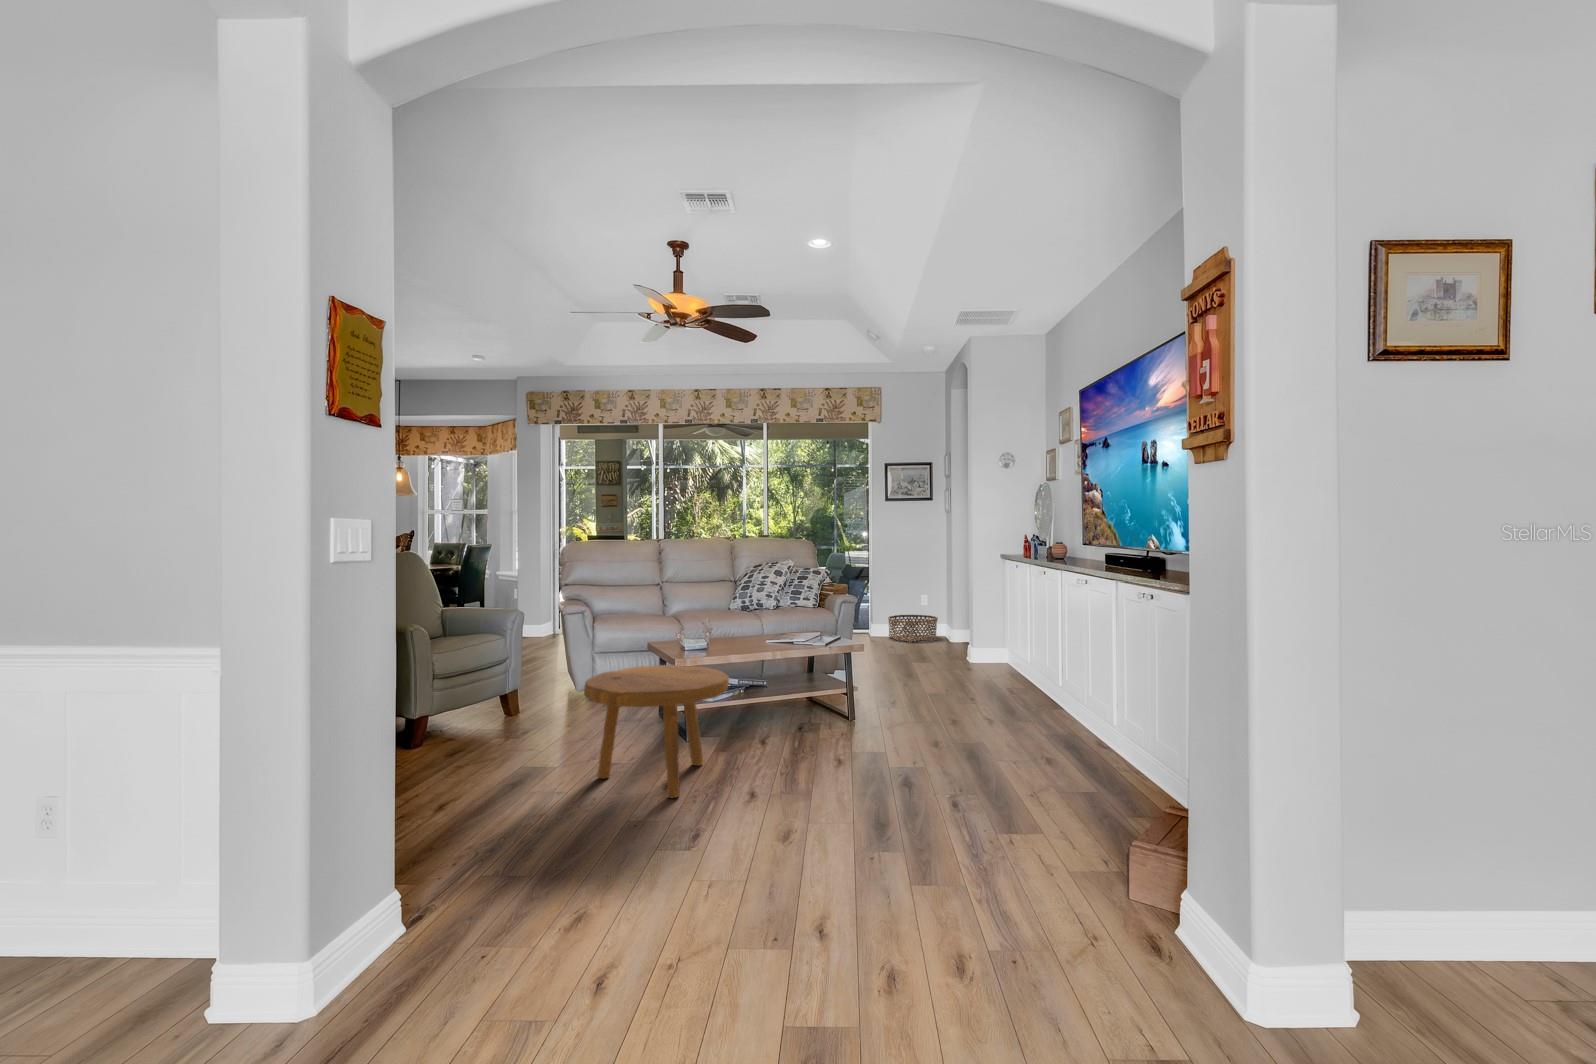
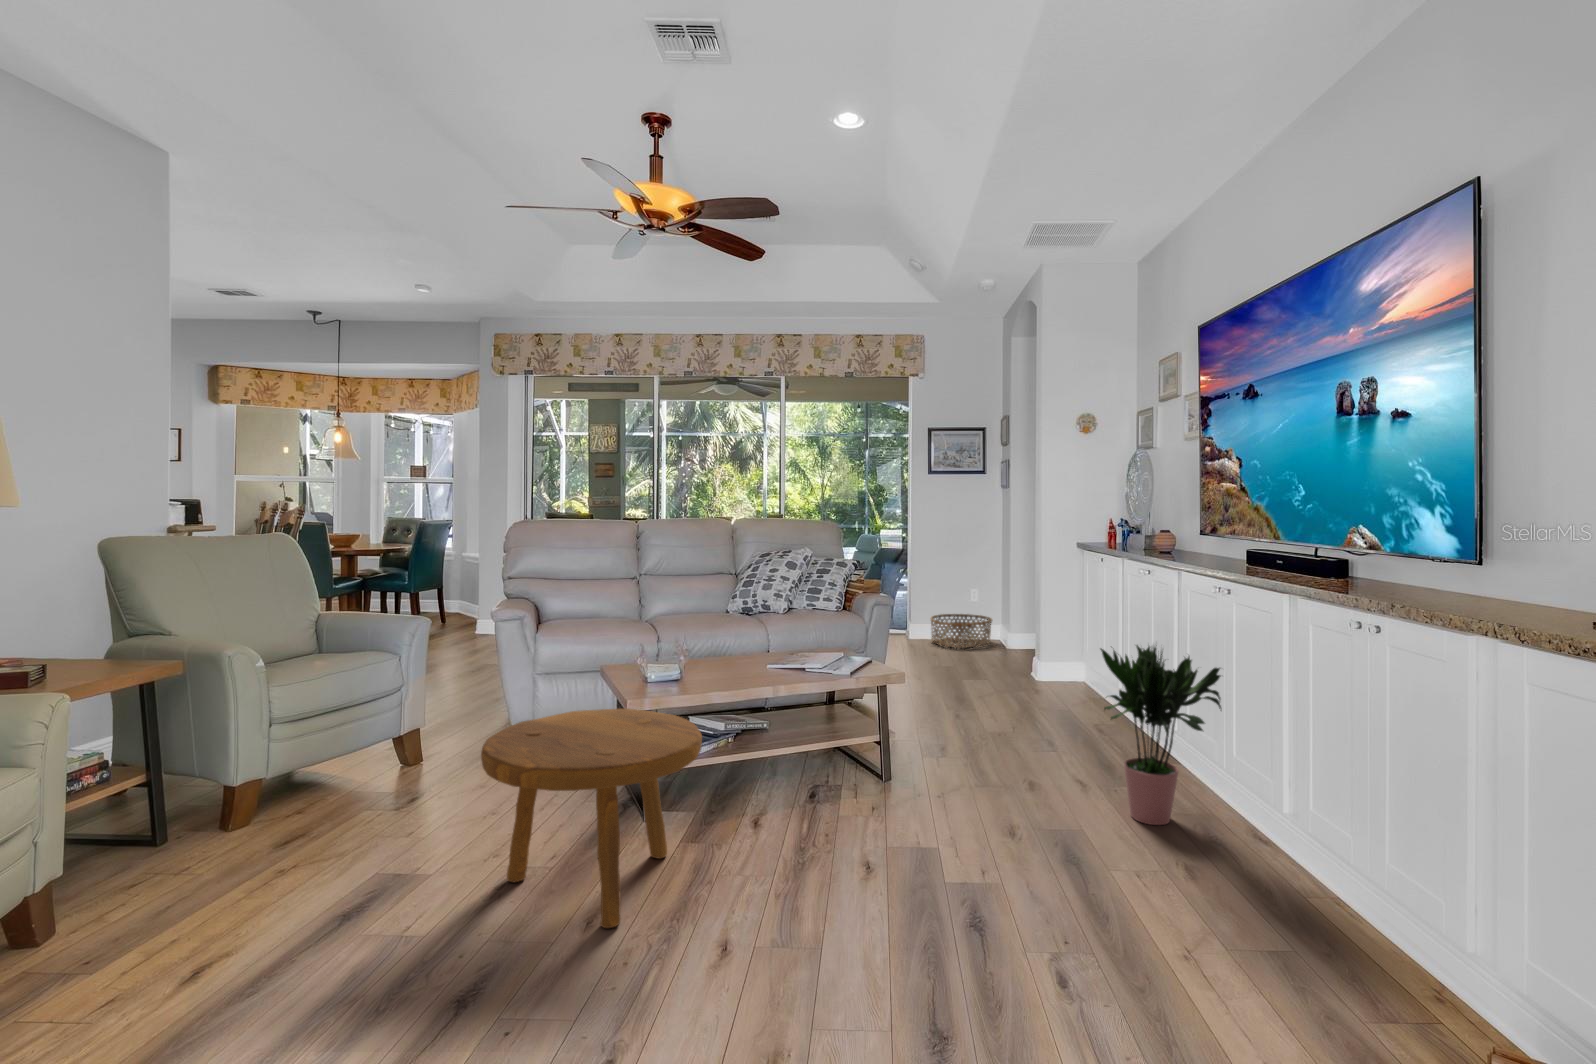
potted plant: none [999,613,1087,743] -> present [1100,645,1221,825]

